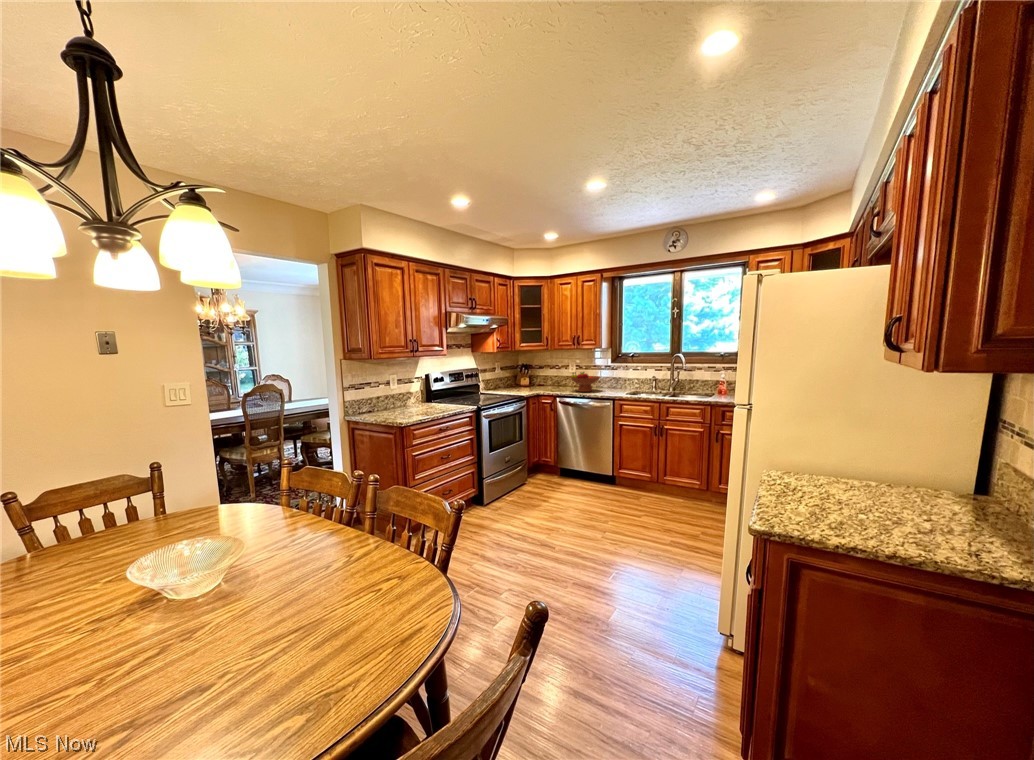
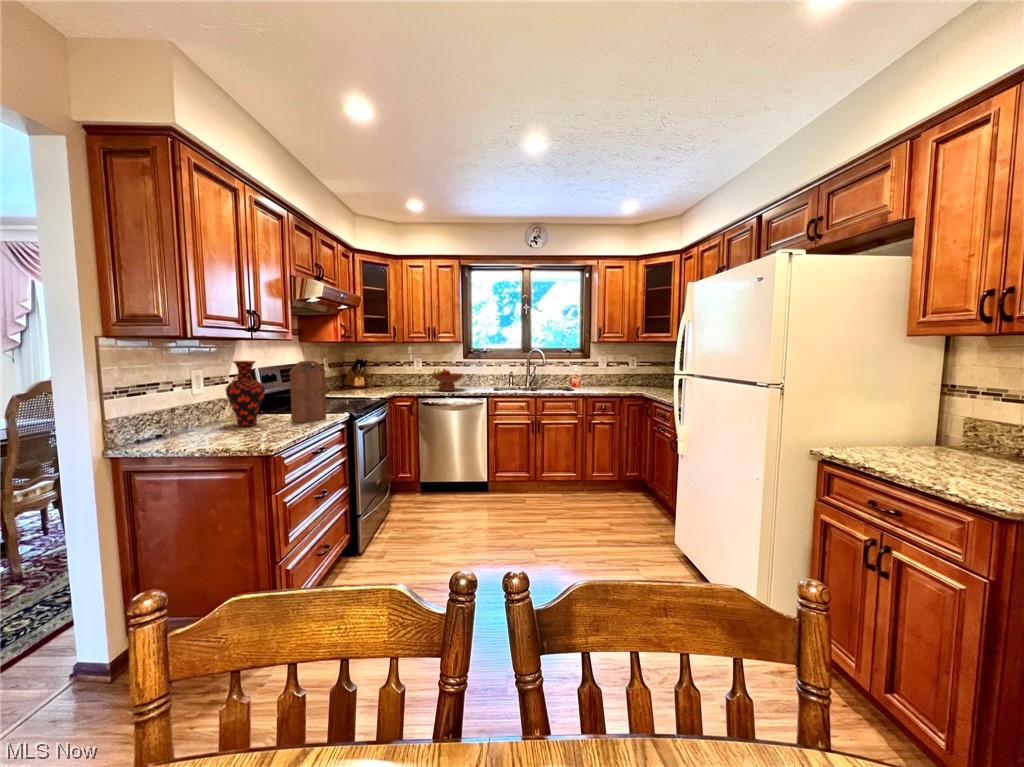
vase: none [403,369,424,410] -> present [226,361,265,426]
cutting board: none [433,369,459,411] -> present [290,361,326,424]

